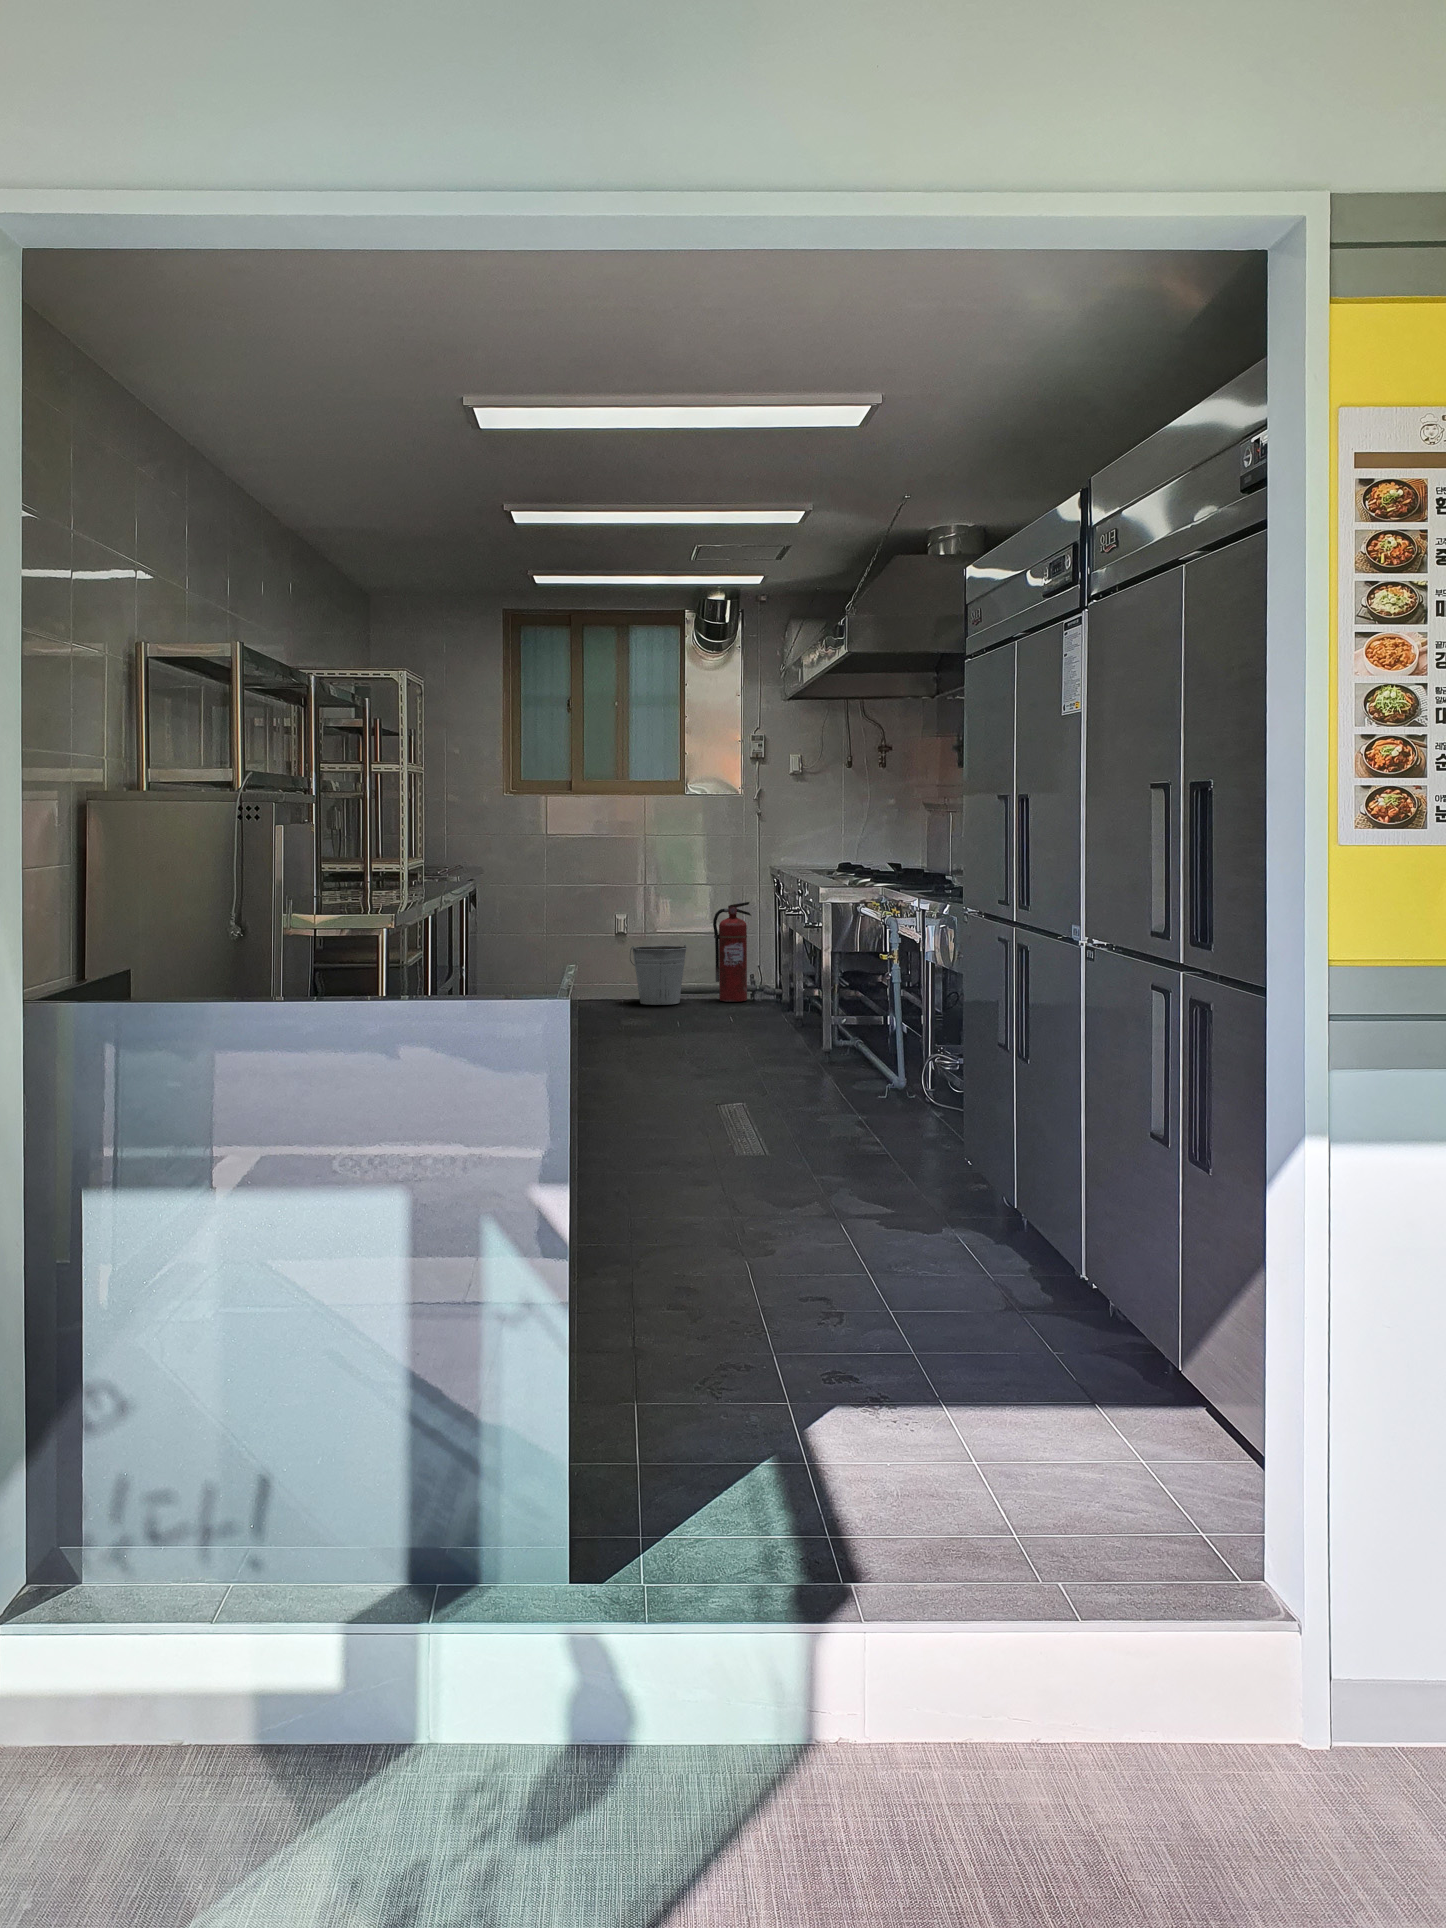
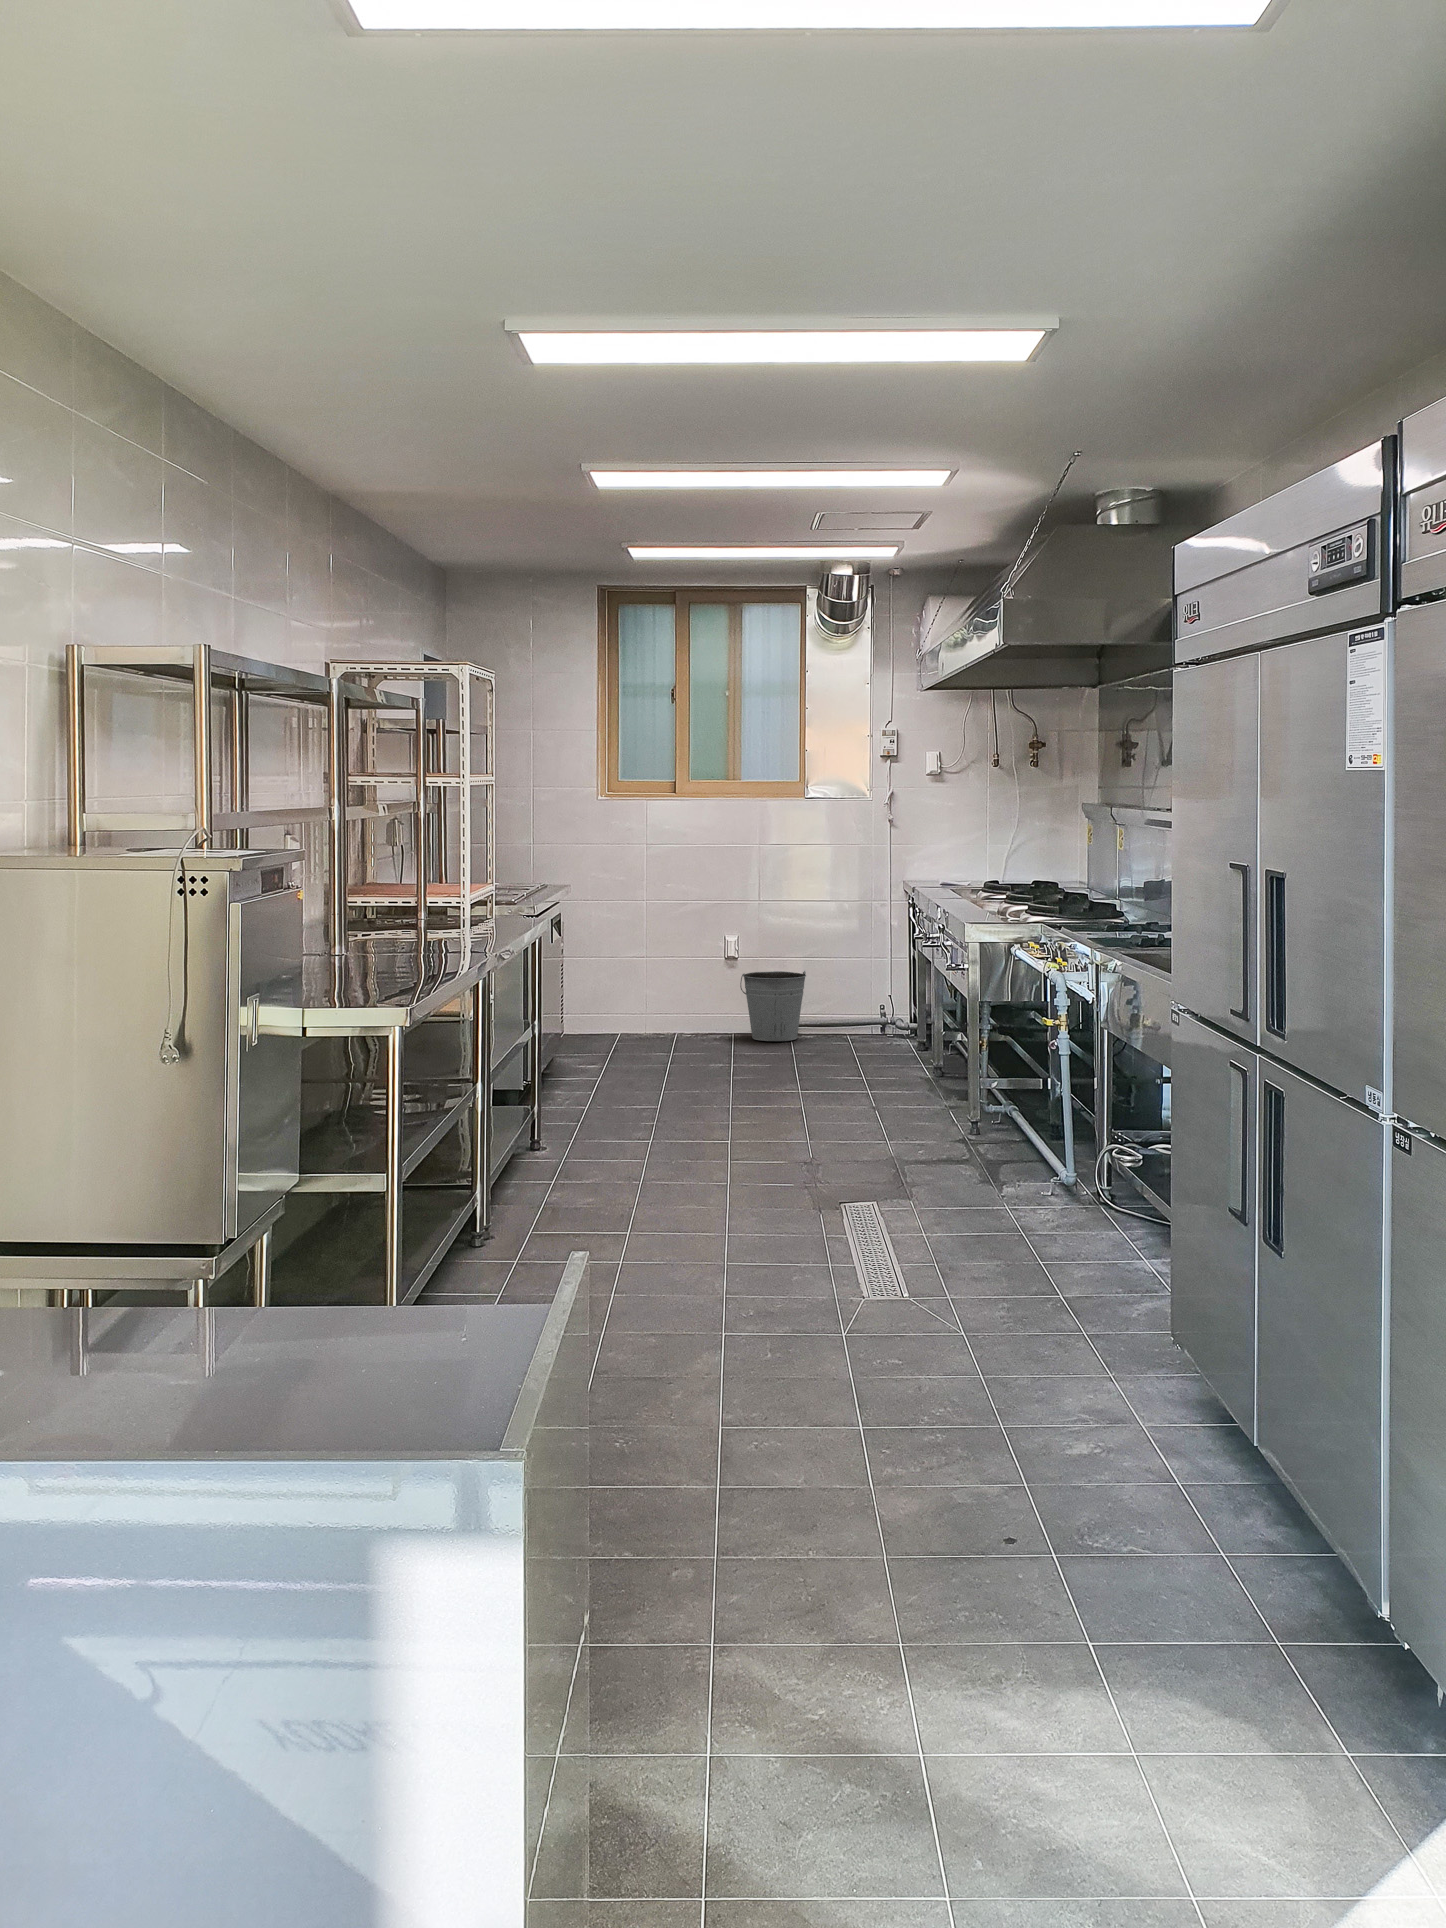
fire extinguisher: present [713,902,751,1002] -> none [837,923,881,1038]

